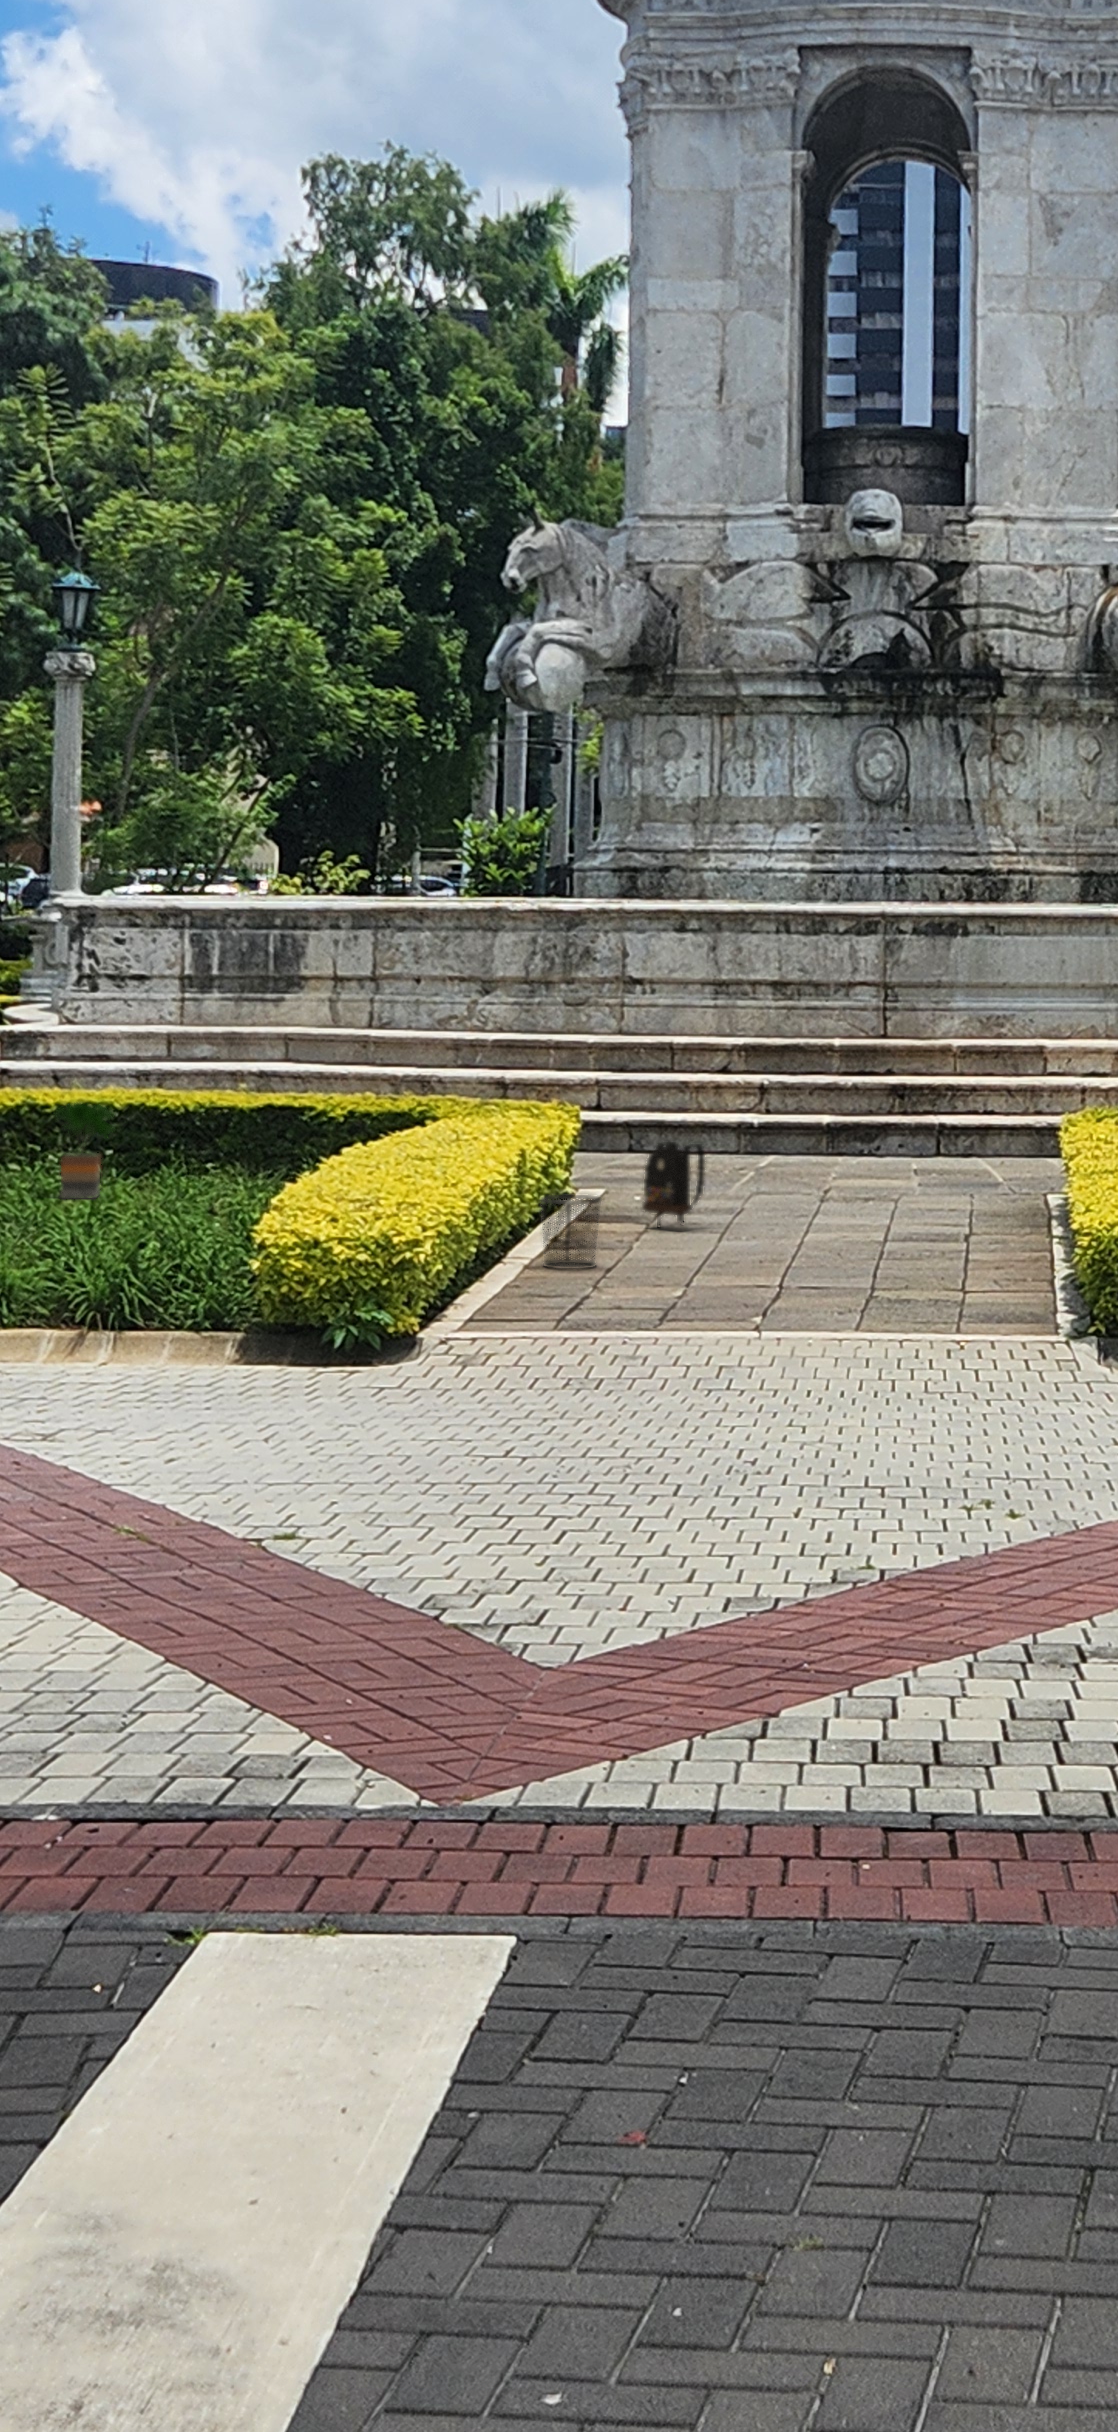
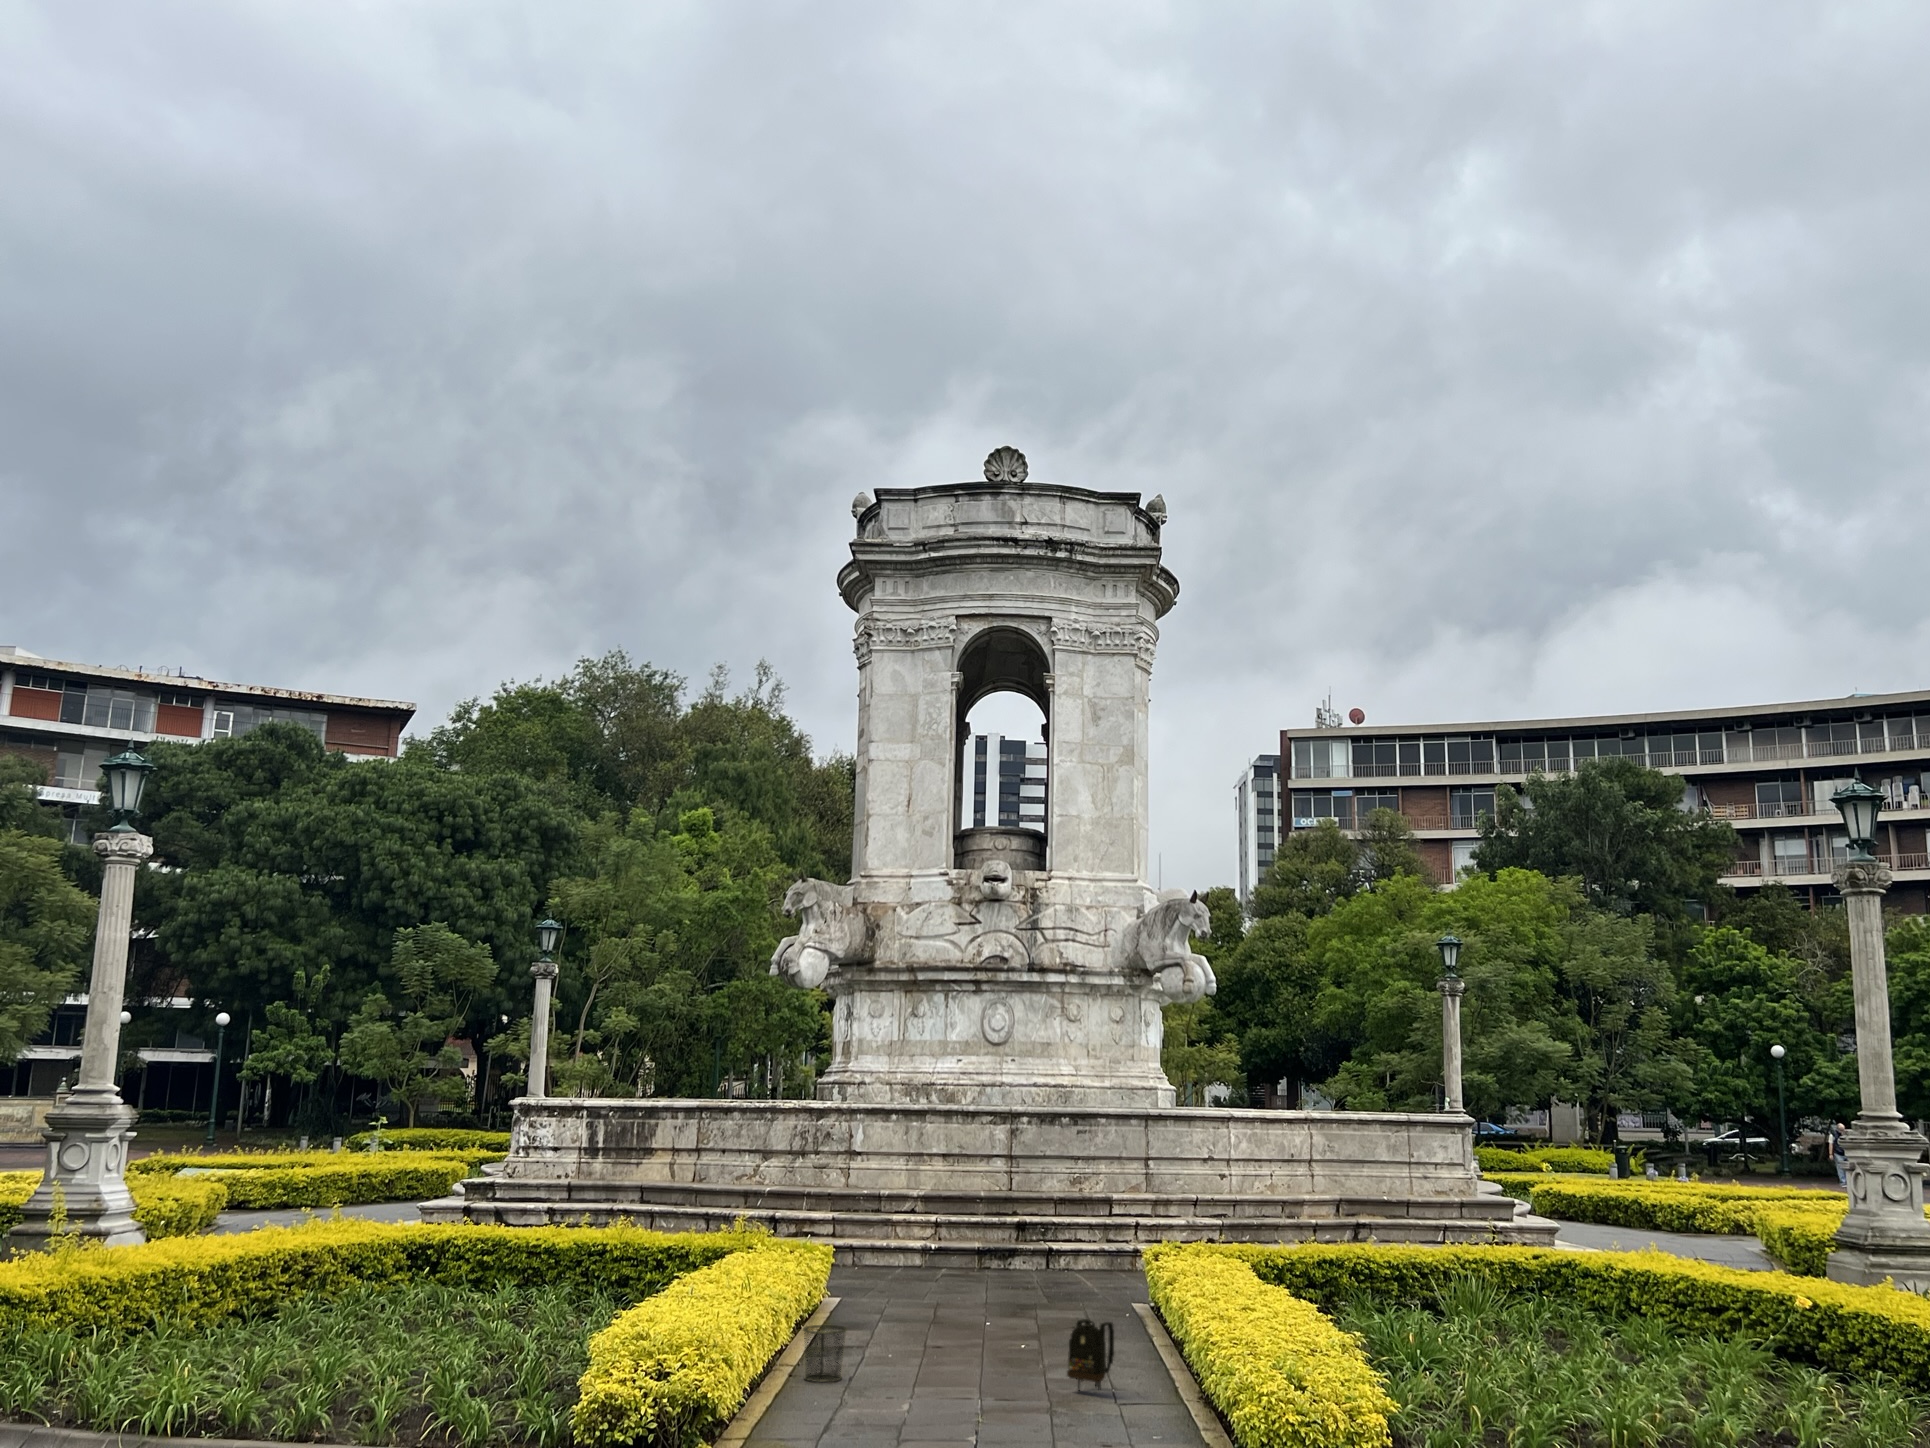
potted tree: present [54,1103,114,1199] -> none [471,1247,515,1316]
backpack: present [642,1142,705,1226] -> present [1067,1319,1114,1390]

